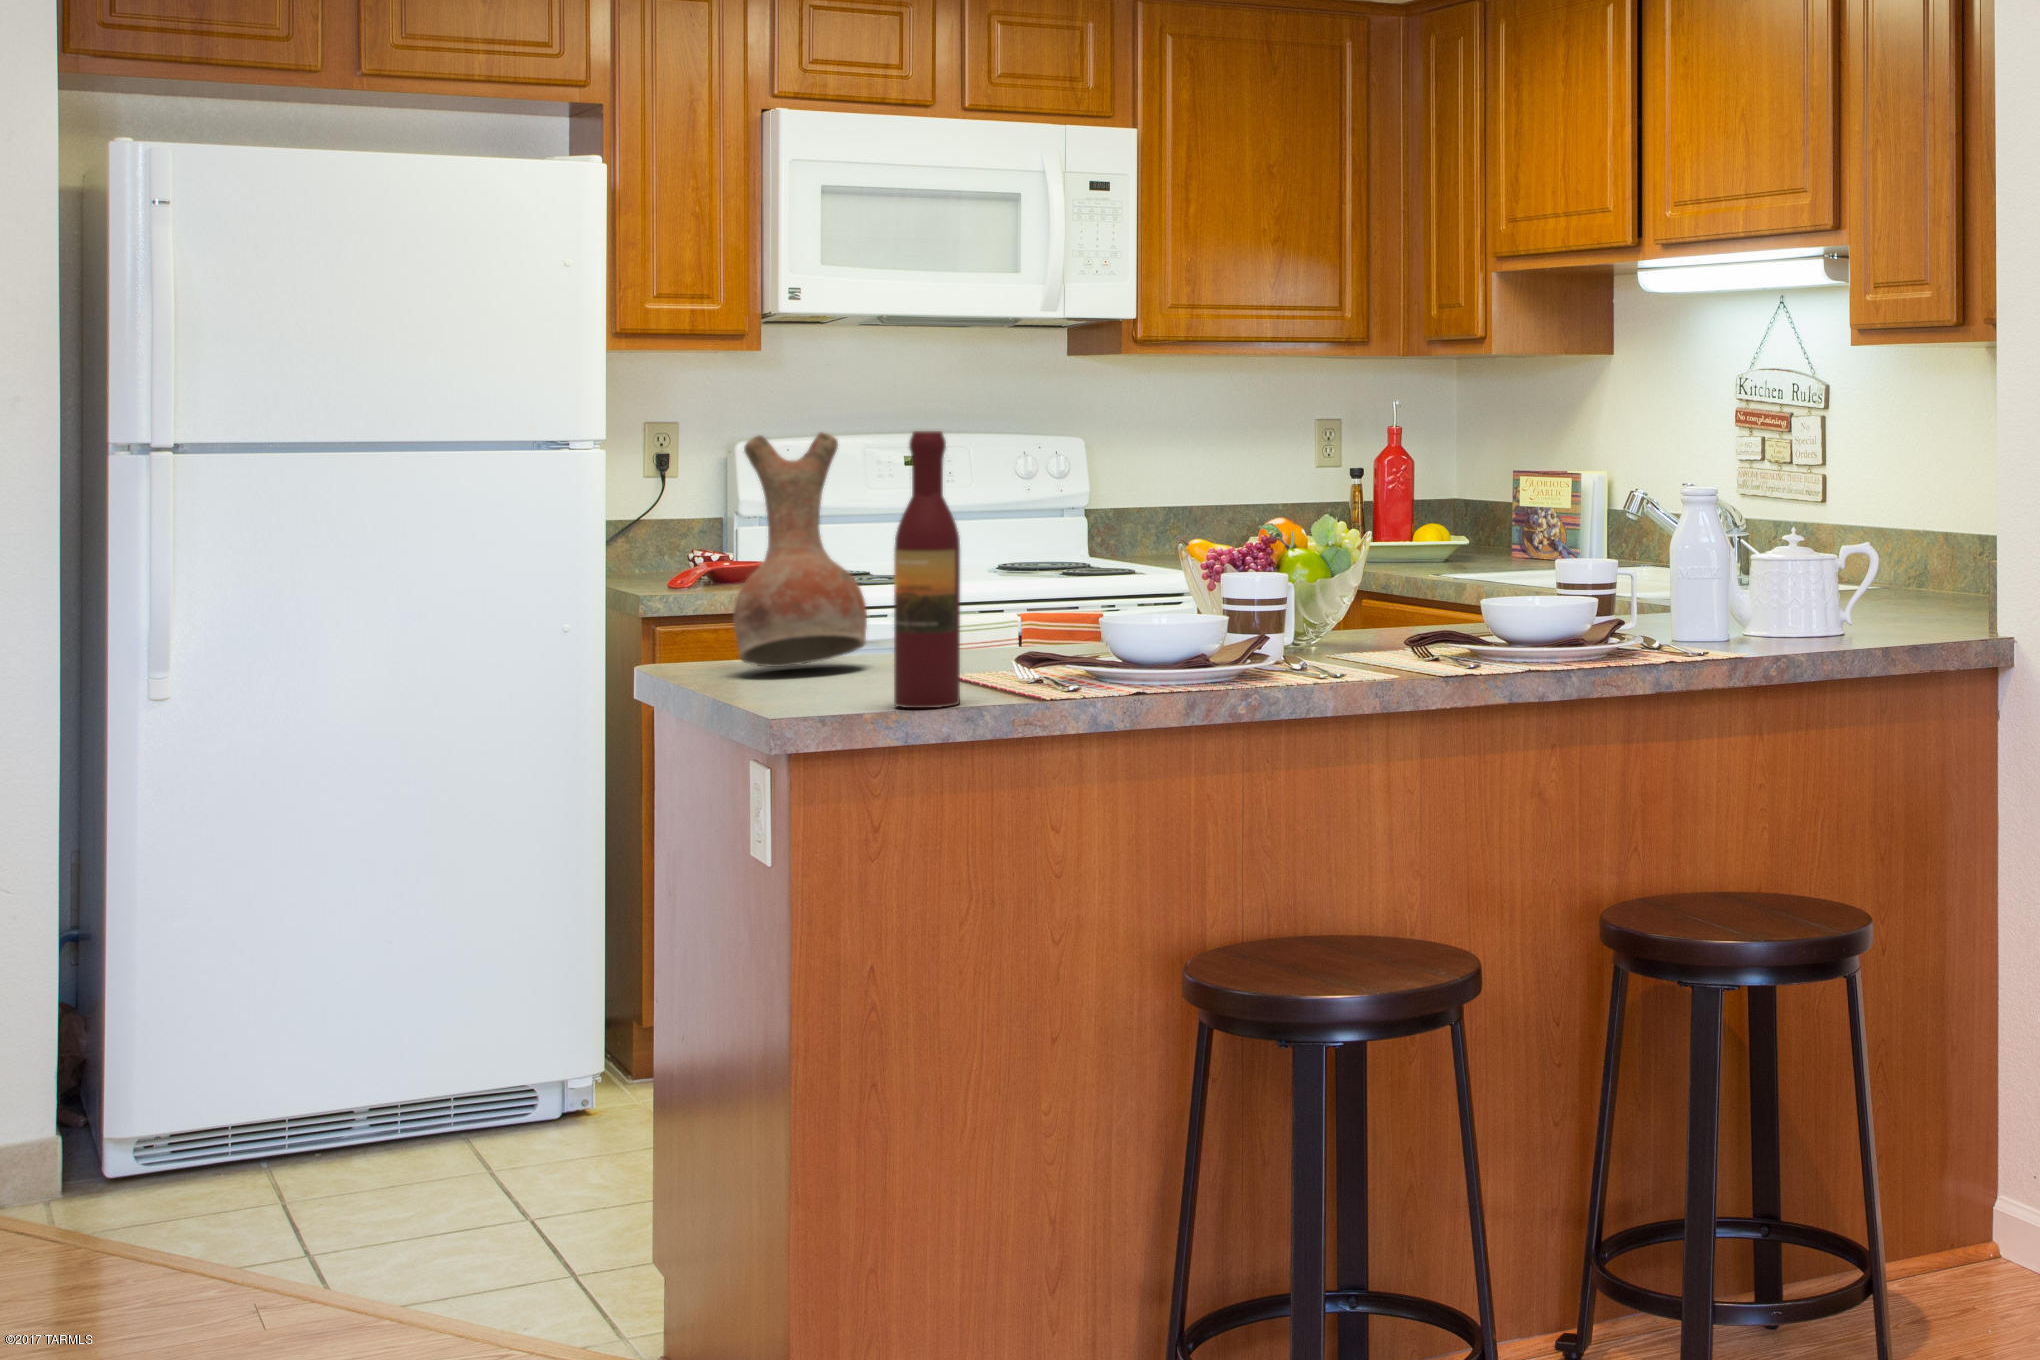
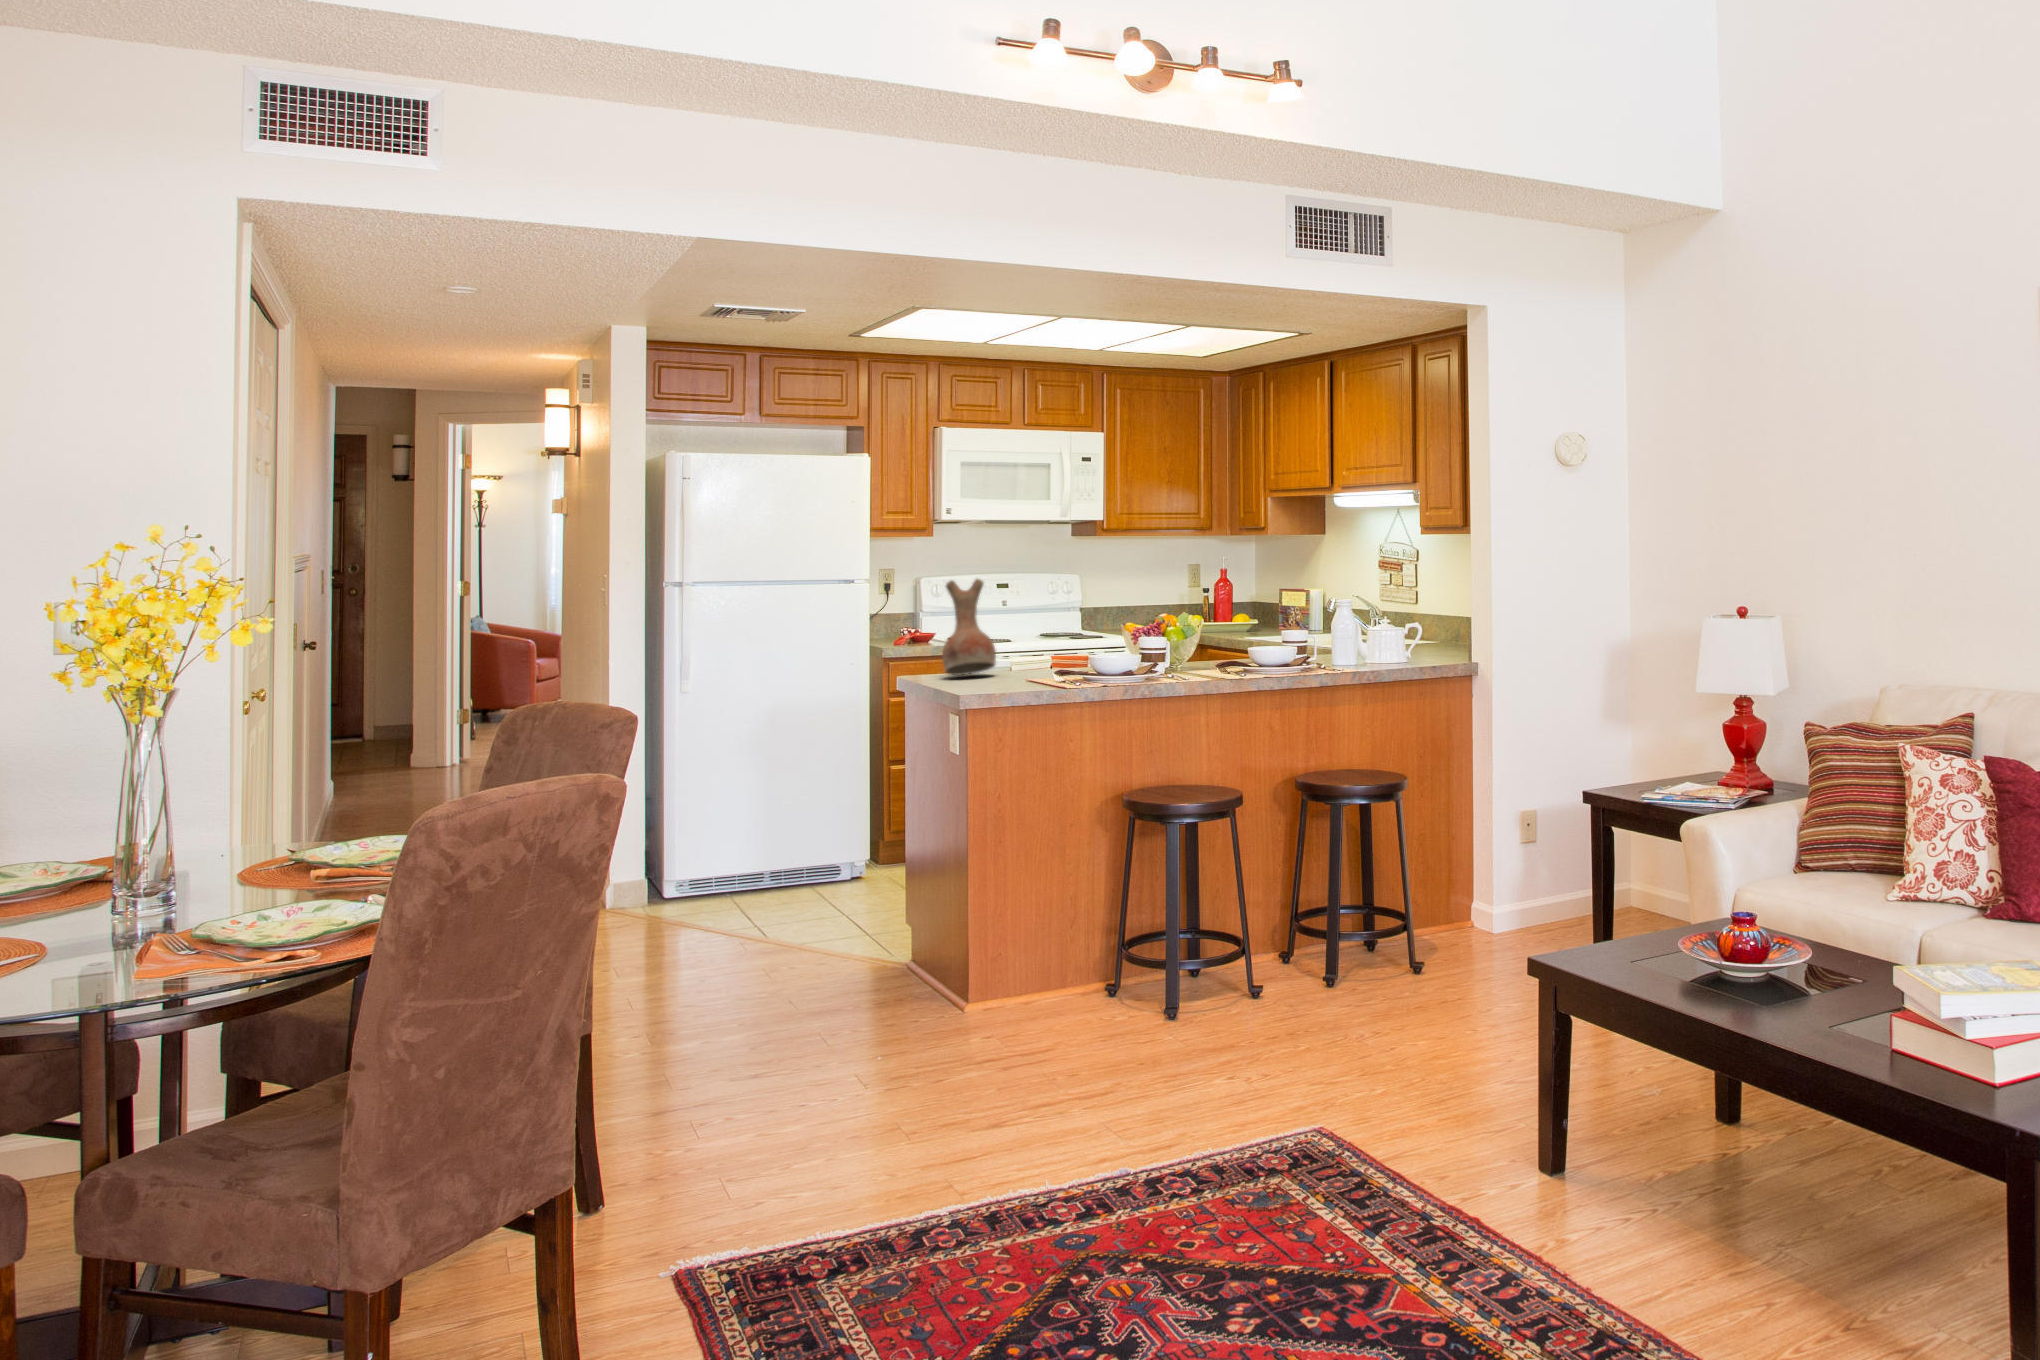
wine bottle: present [894,431,960,708] -> none [1012,580,1038,689]

